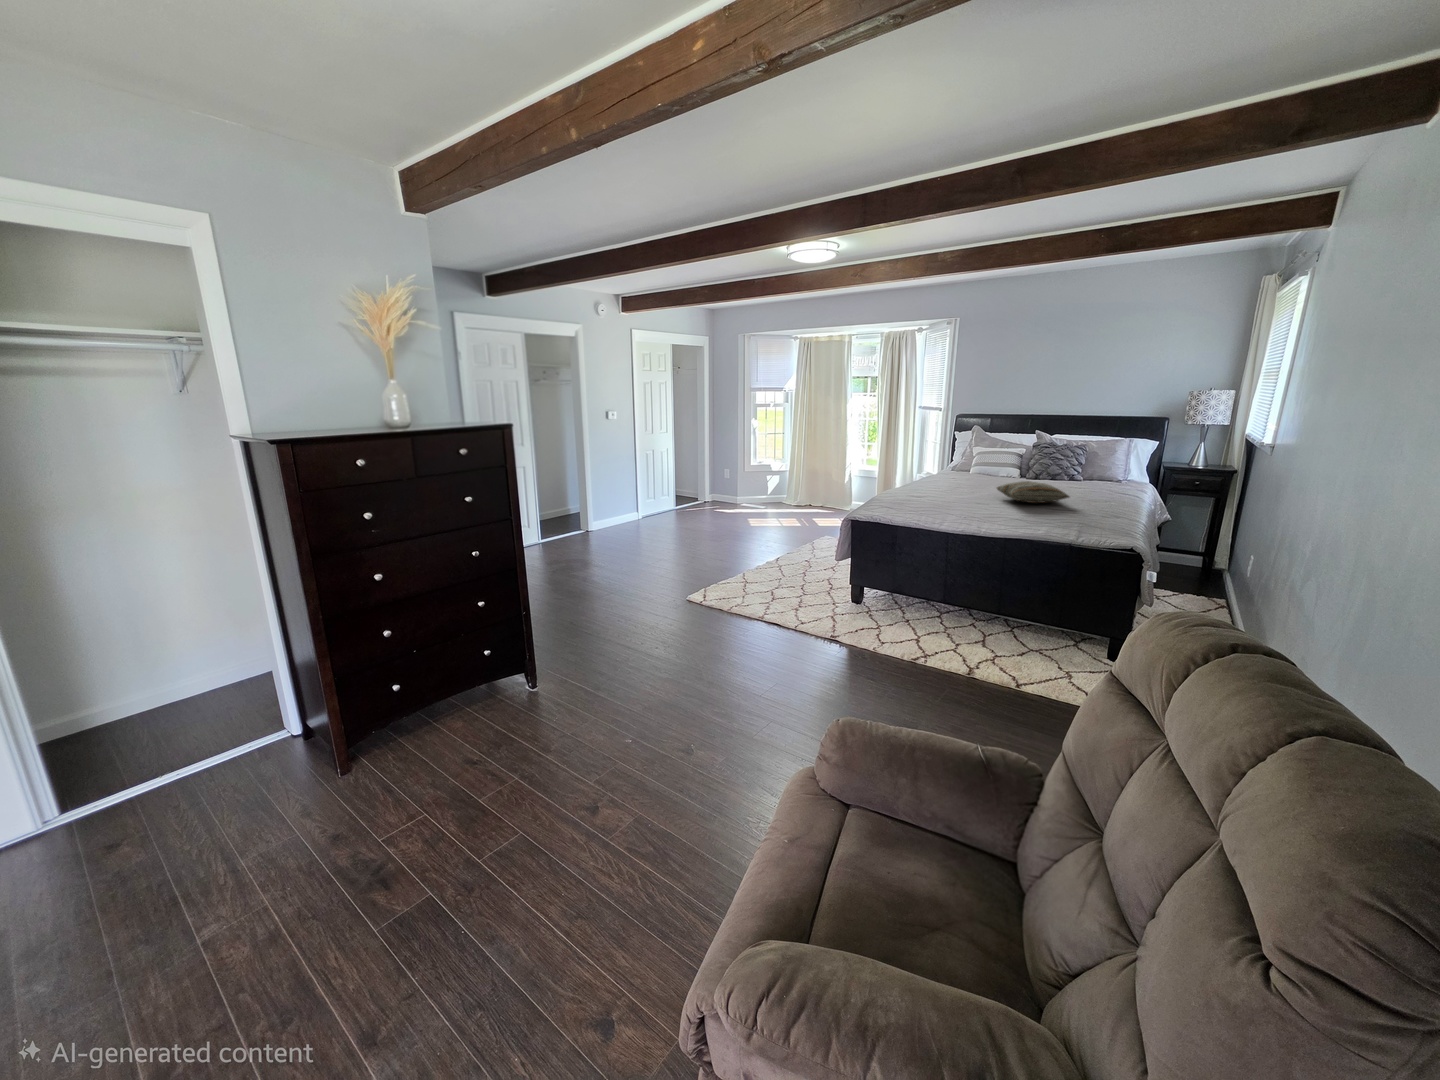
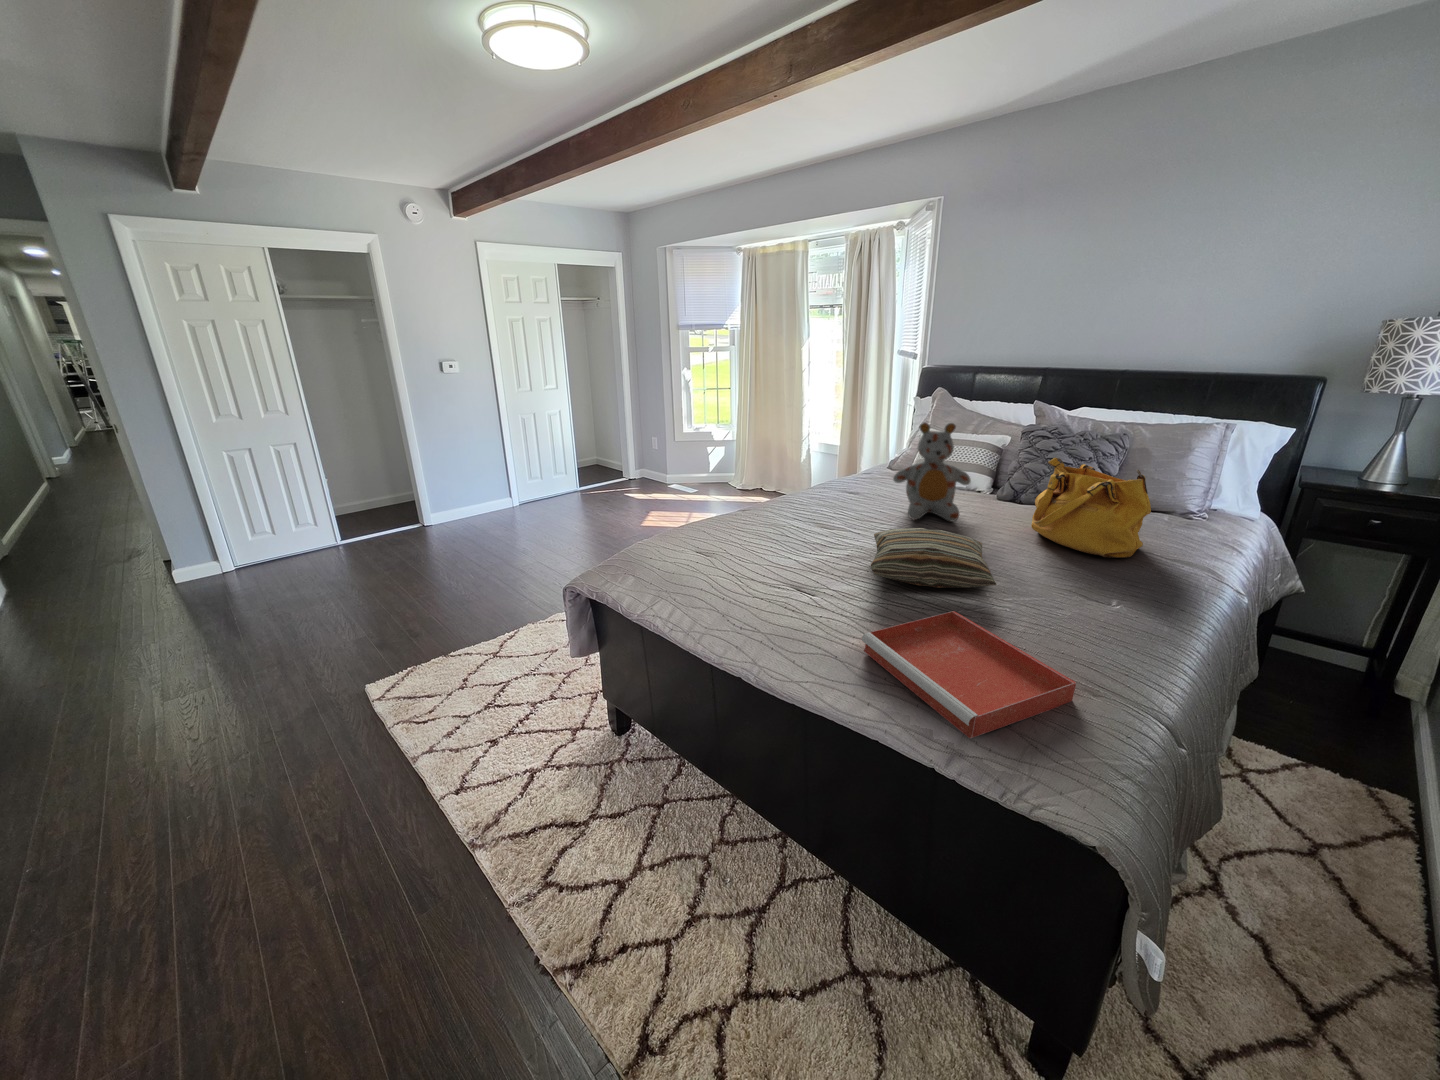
stuffed bear: none [982,437,1023,487] -> present [893,423,971,522]
handbag: none [1059,451,1117,493] -> present [1031,457,1151,558]
tray: none [1034,505,1123,530] -> present [862,611,1076,738]

